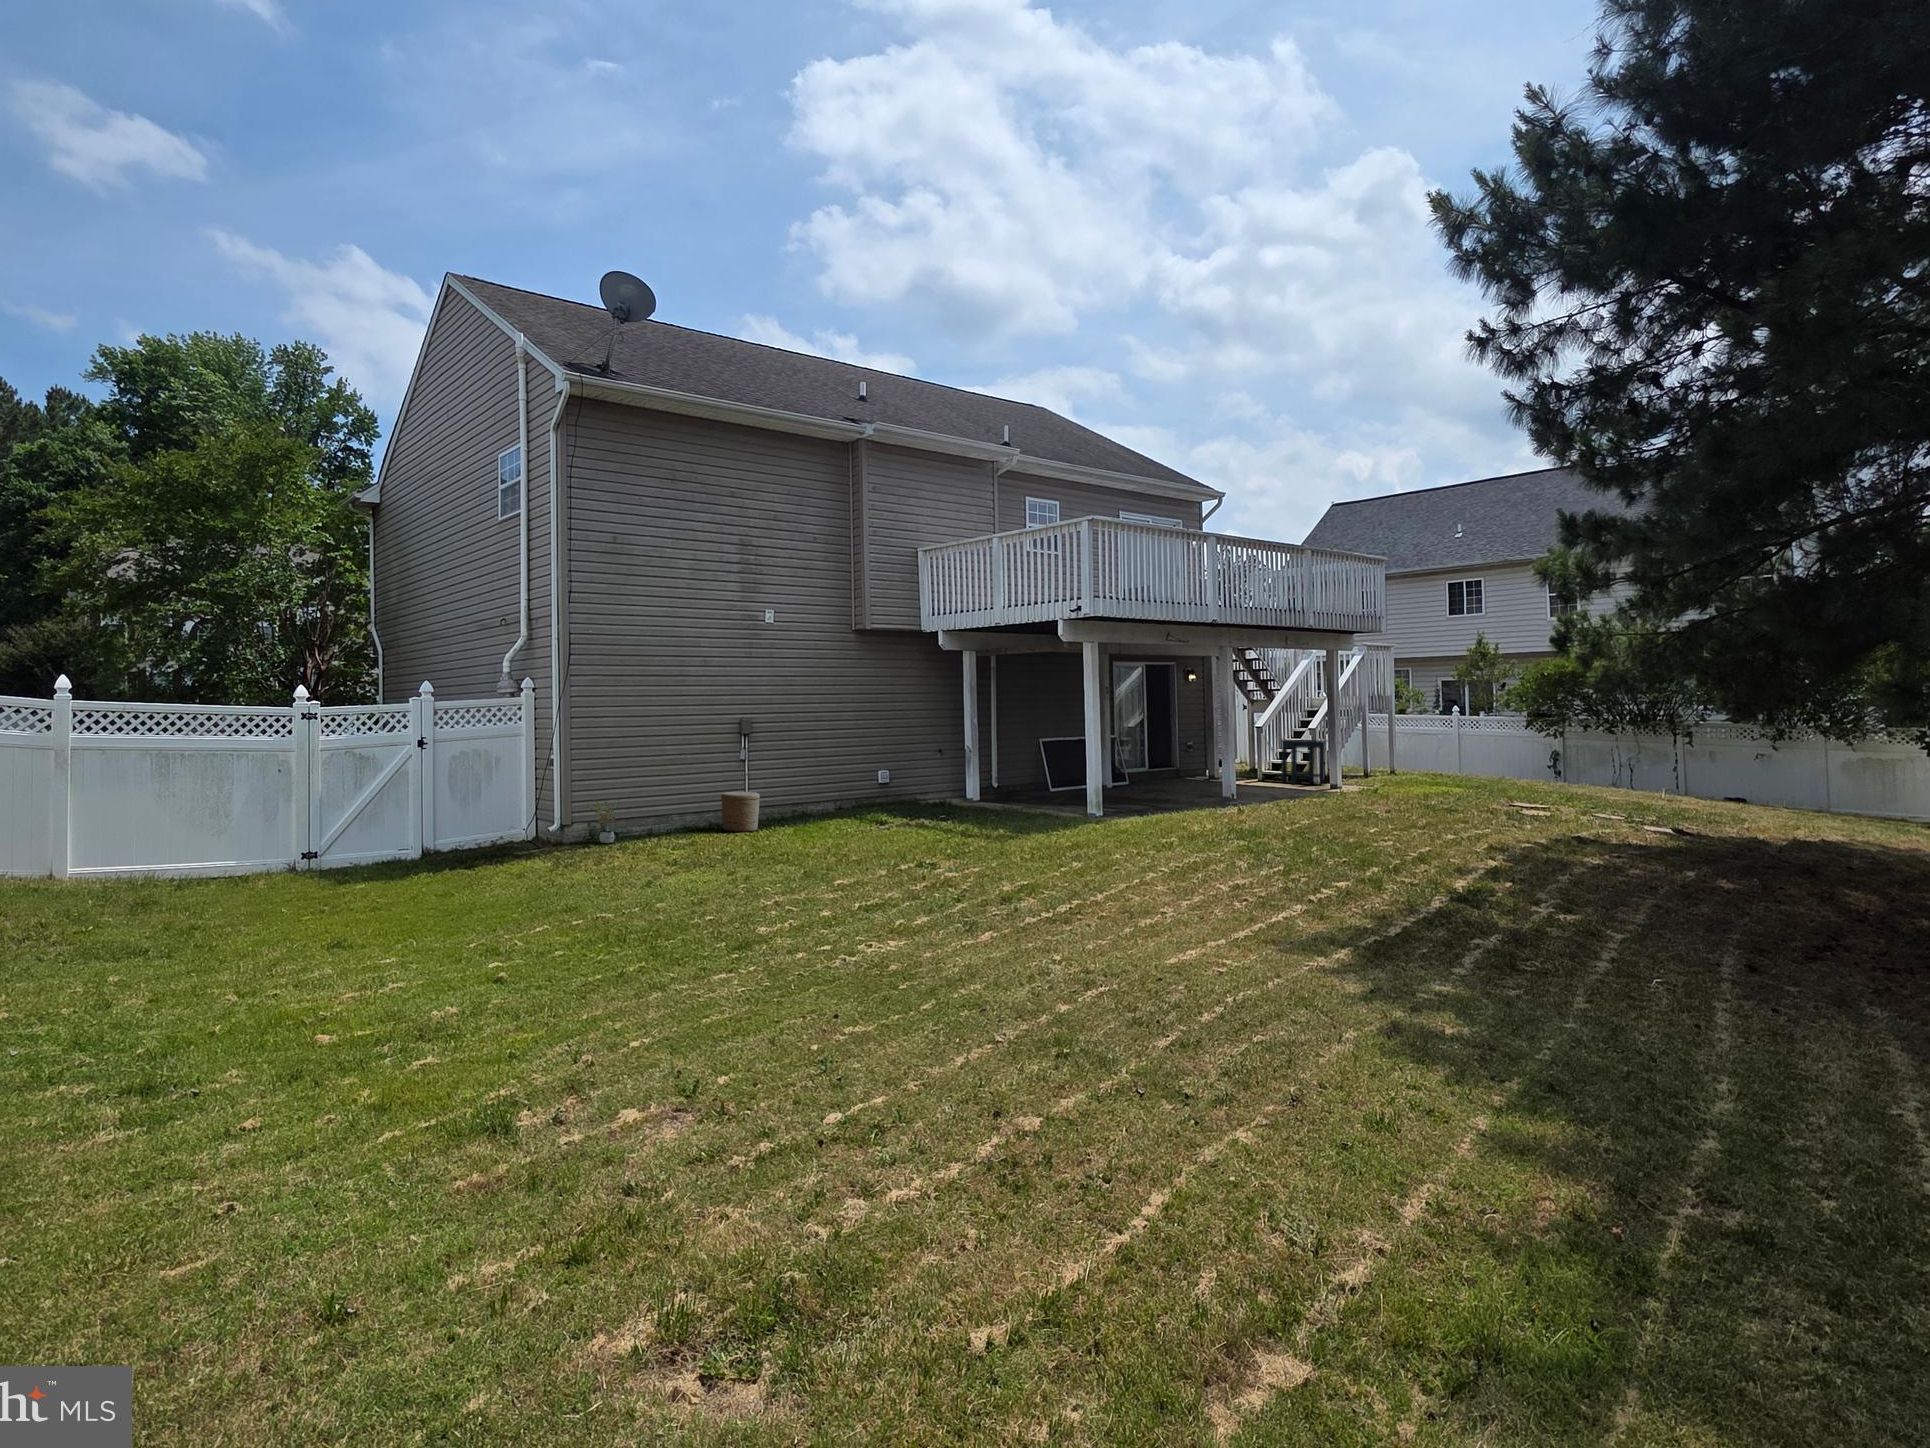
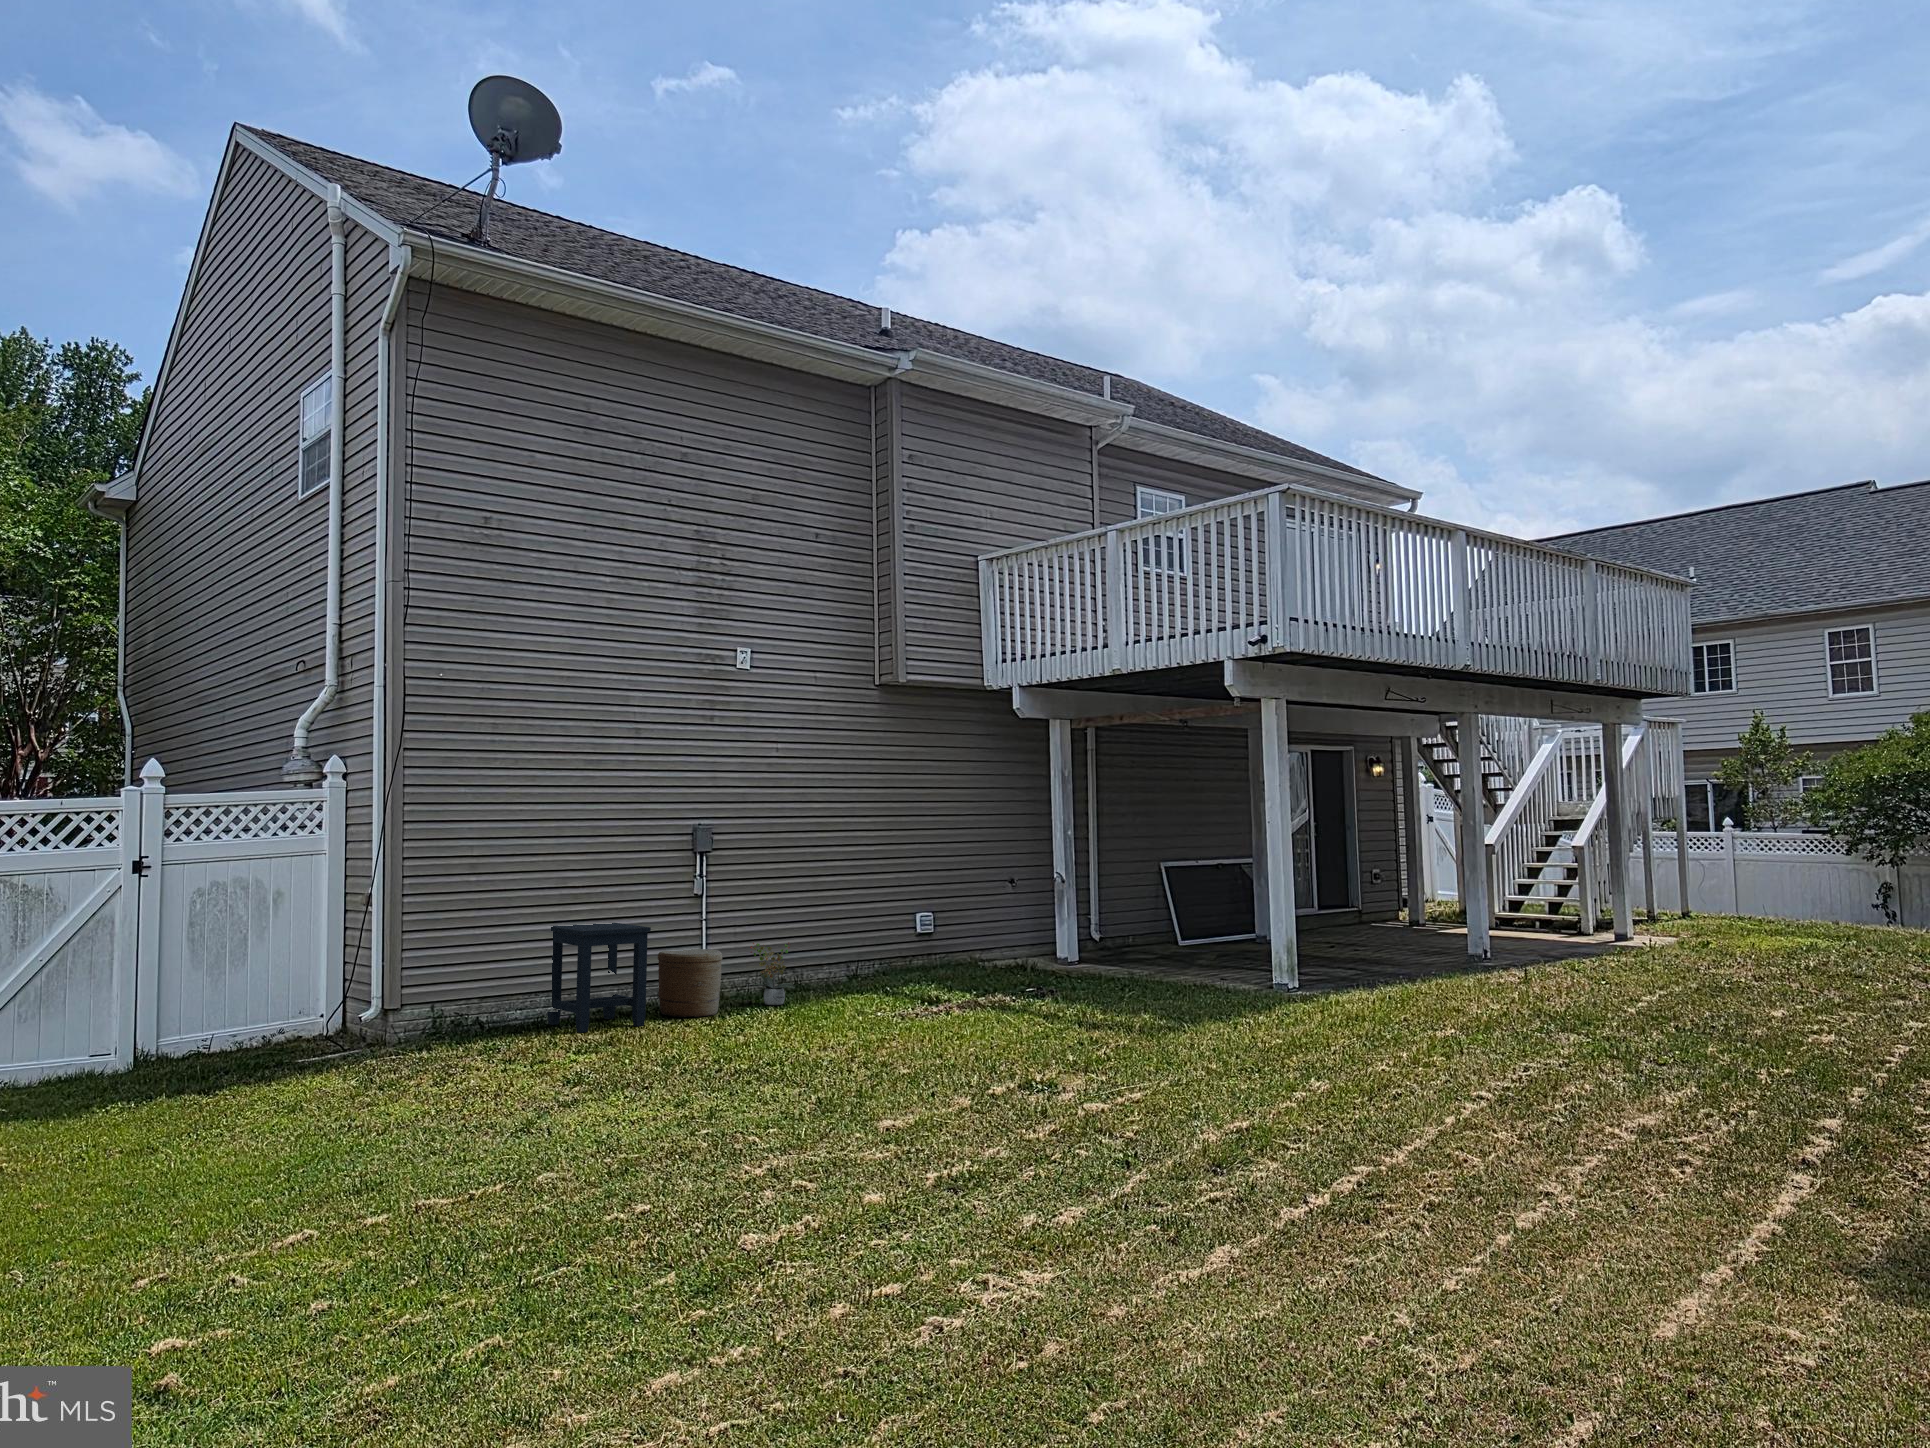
side table: present [1281,740,1325,785] -> present [547,923,651,1033]
potted plant: present [588,801,621,843] -> present [750,942,795,1005]

